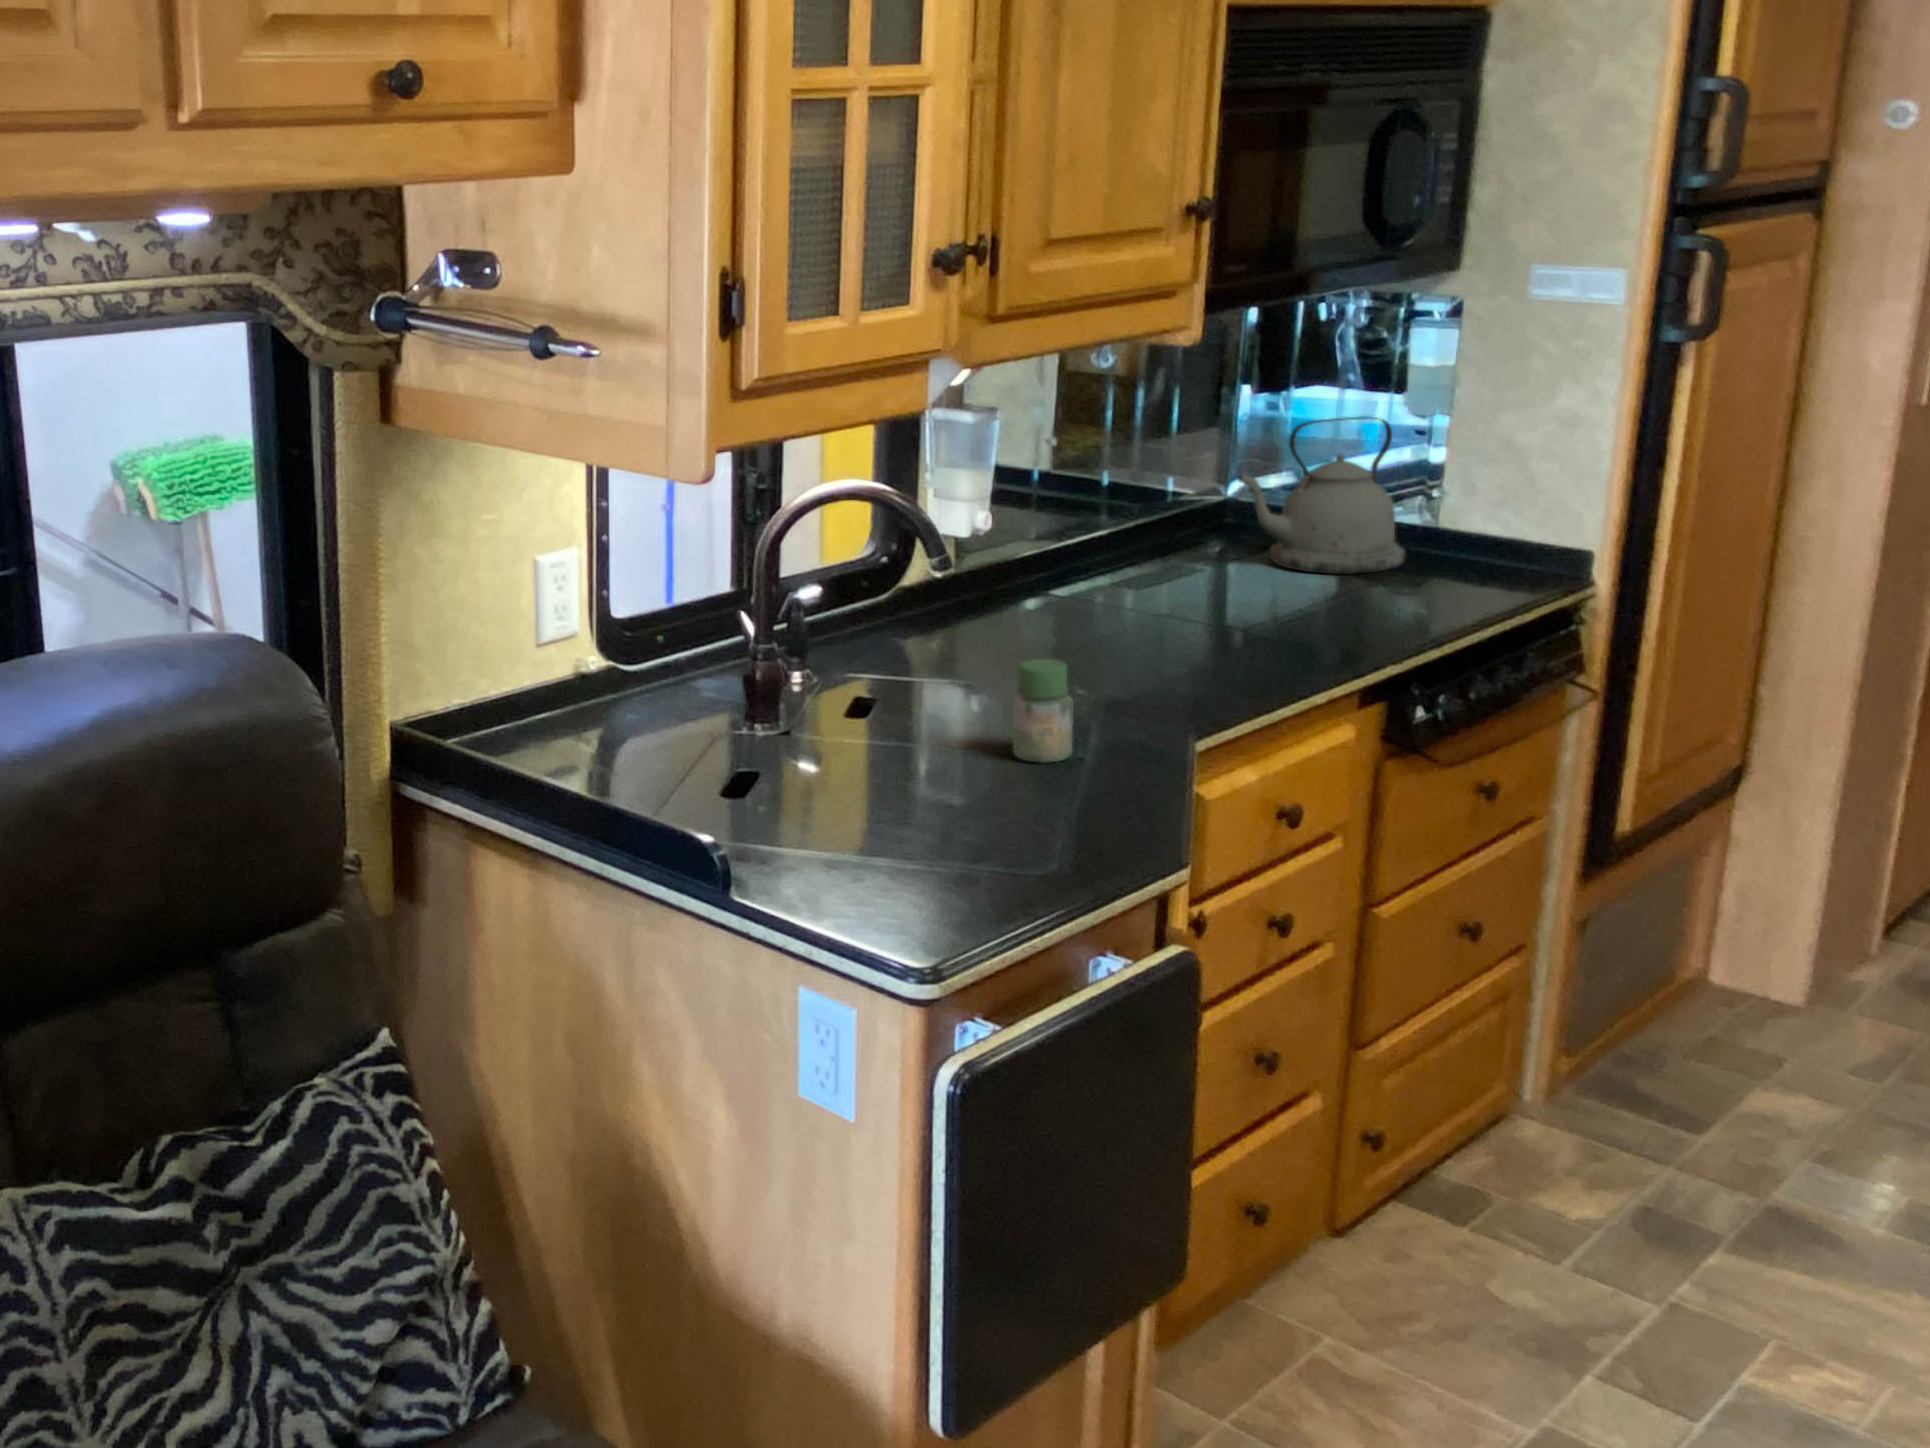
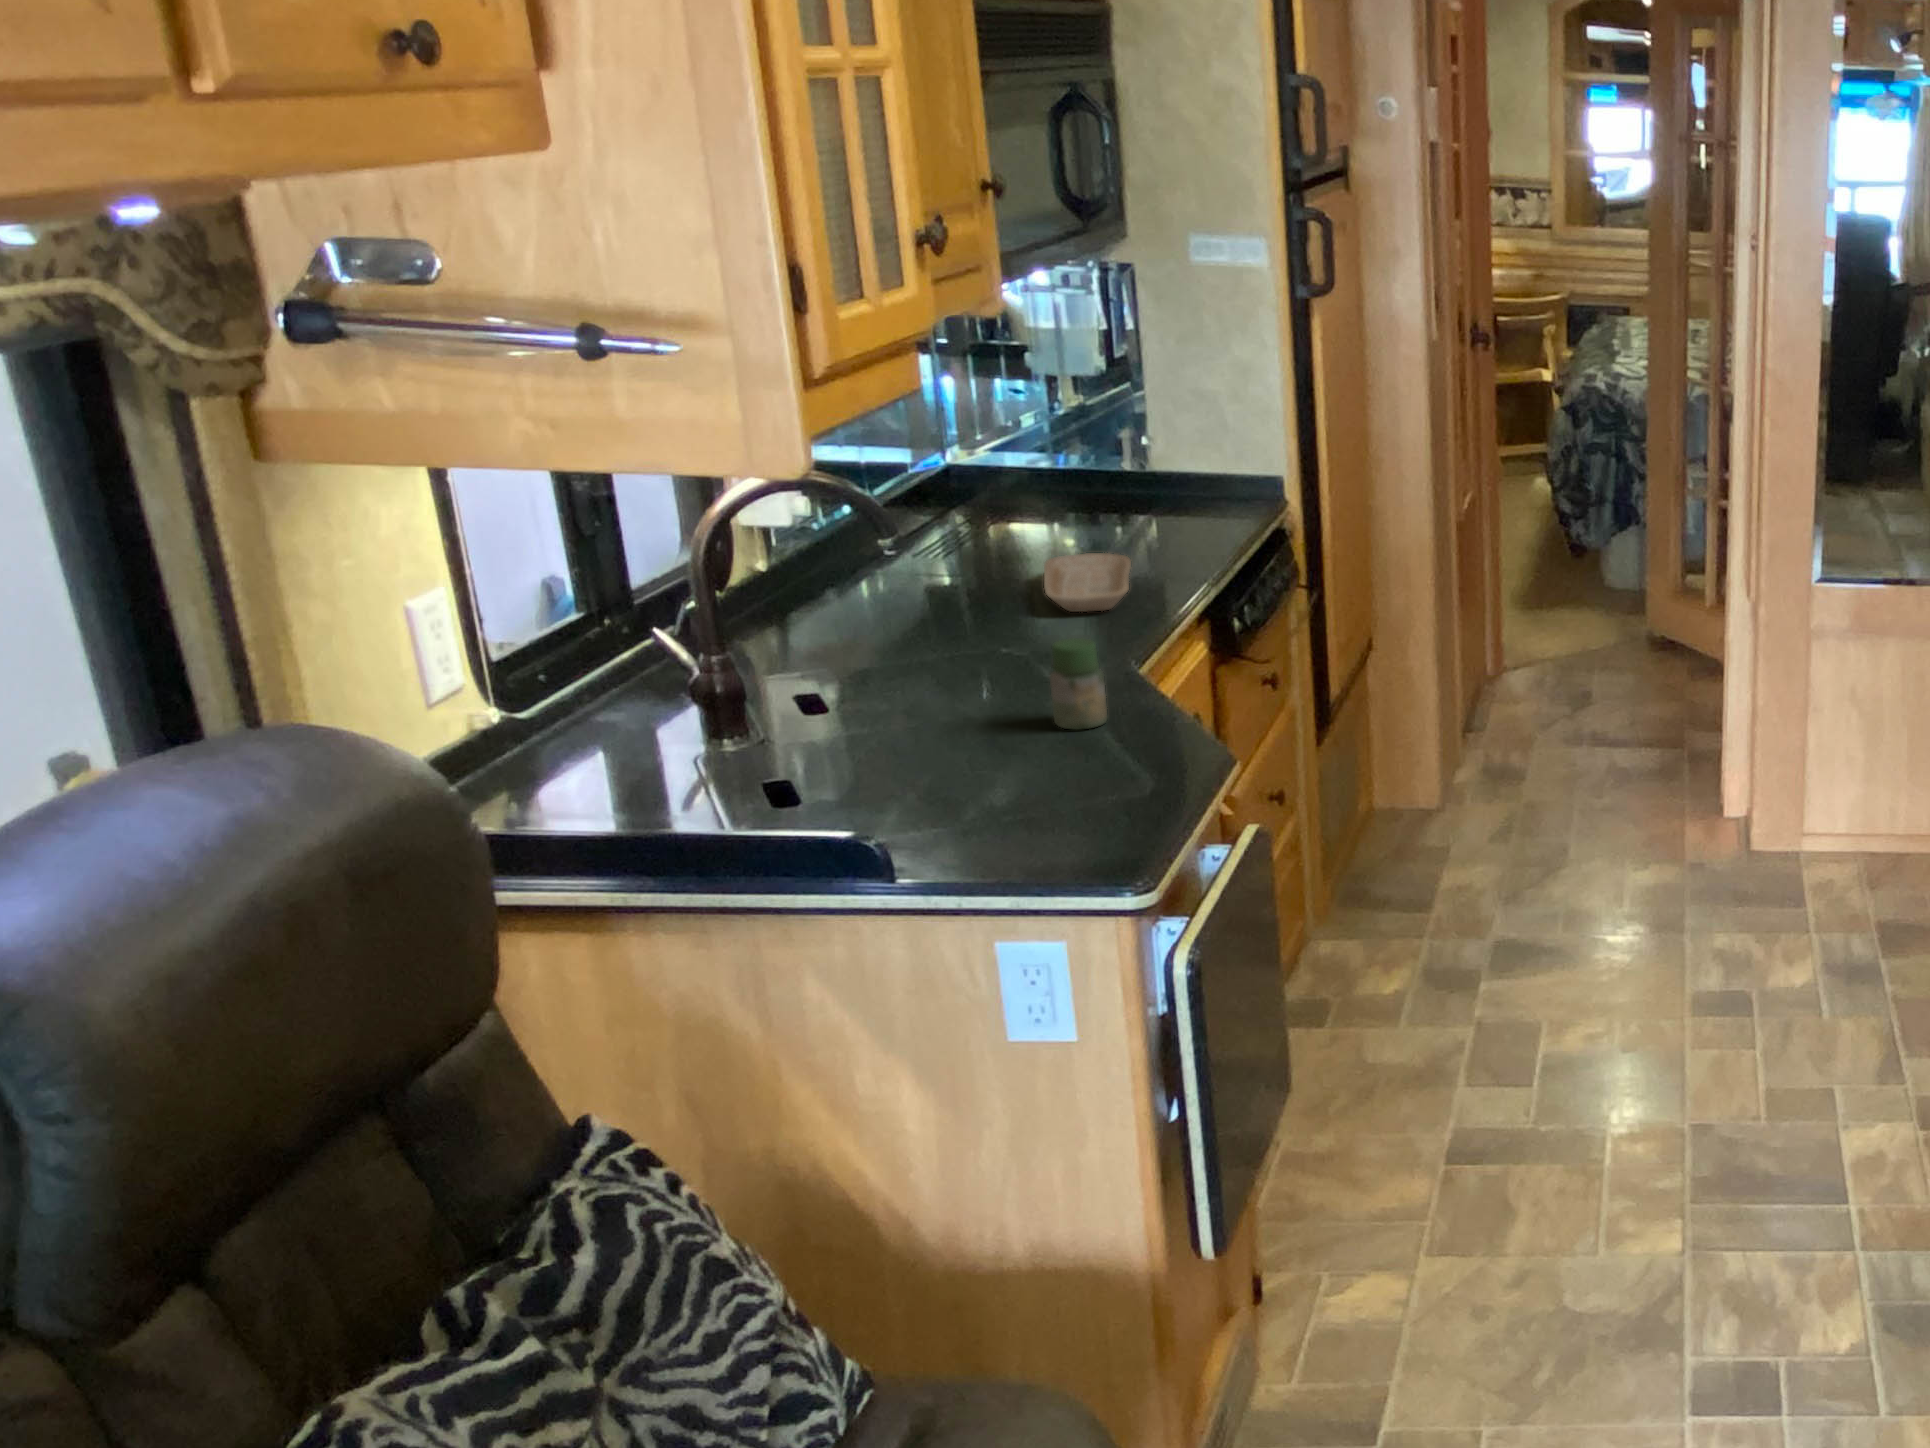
kettle: present [1238,416,1405,574] -> none [1048,403,1188,541]
tray: none [1144,579,1277,642] -> present [1044,553,1131,612]

